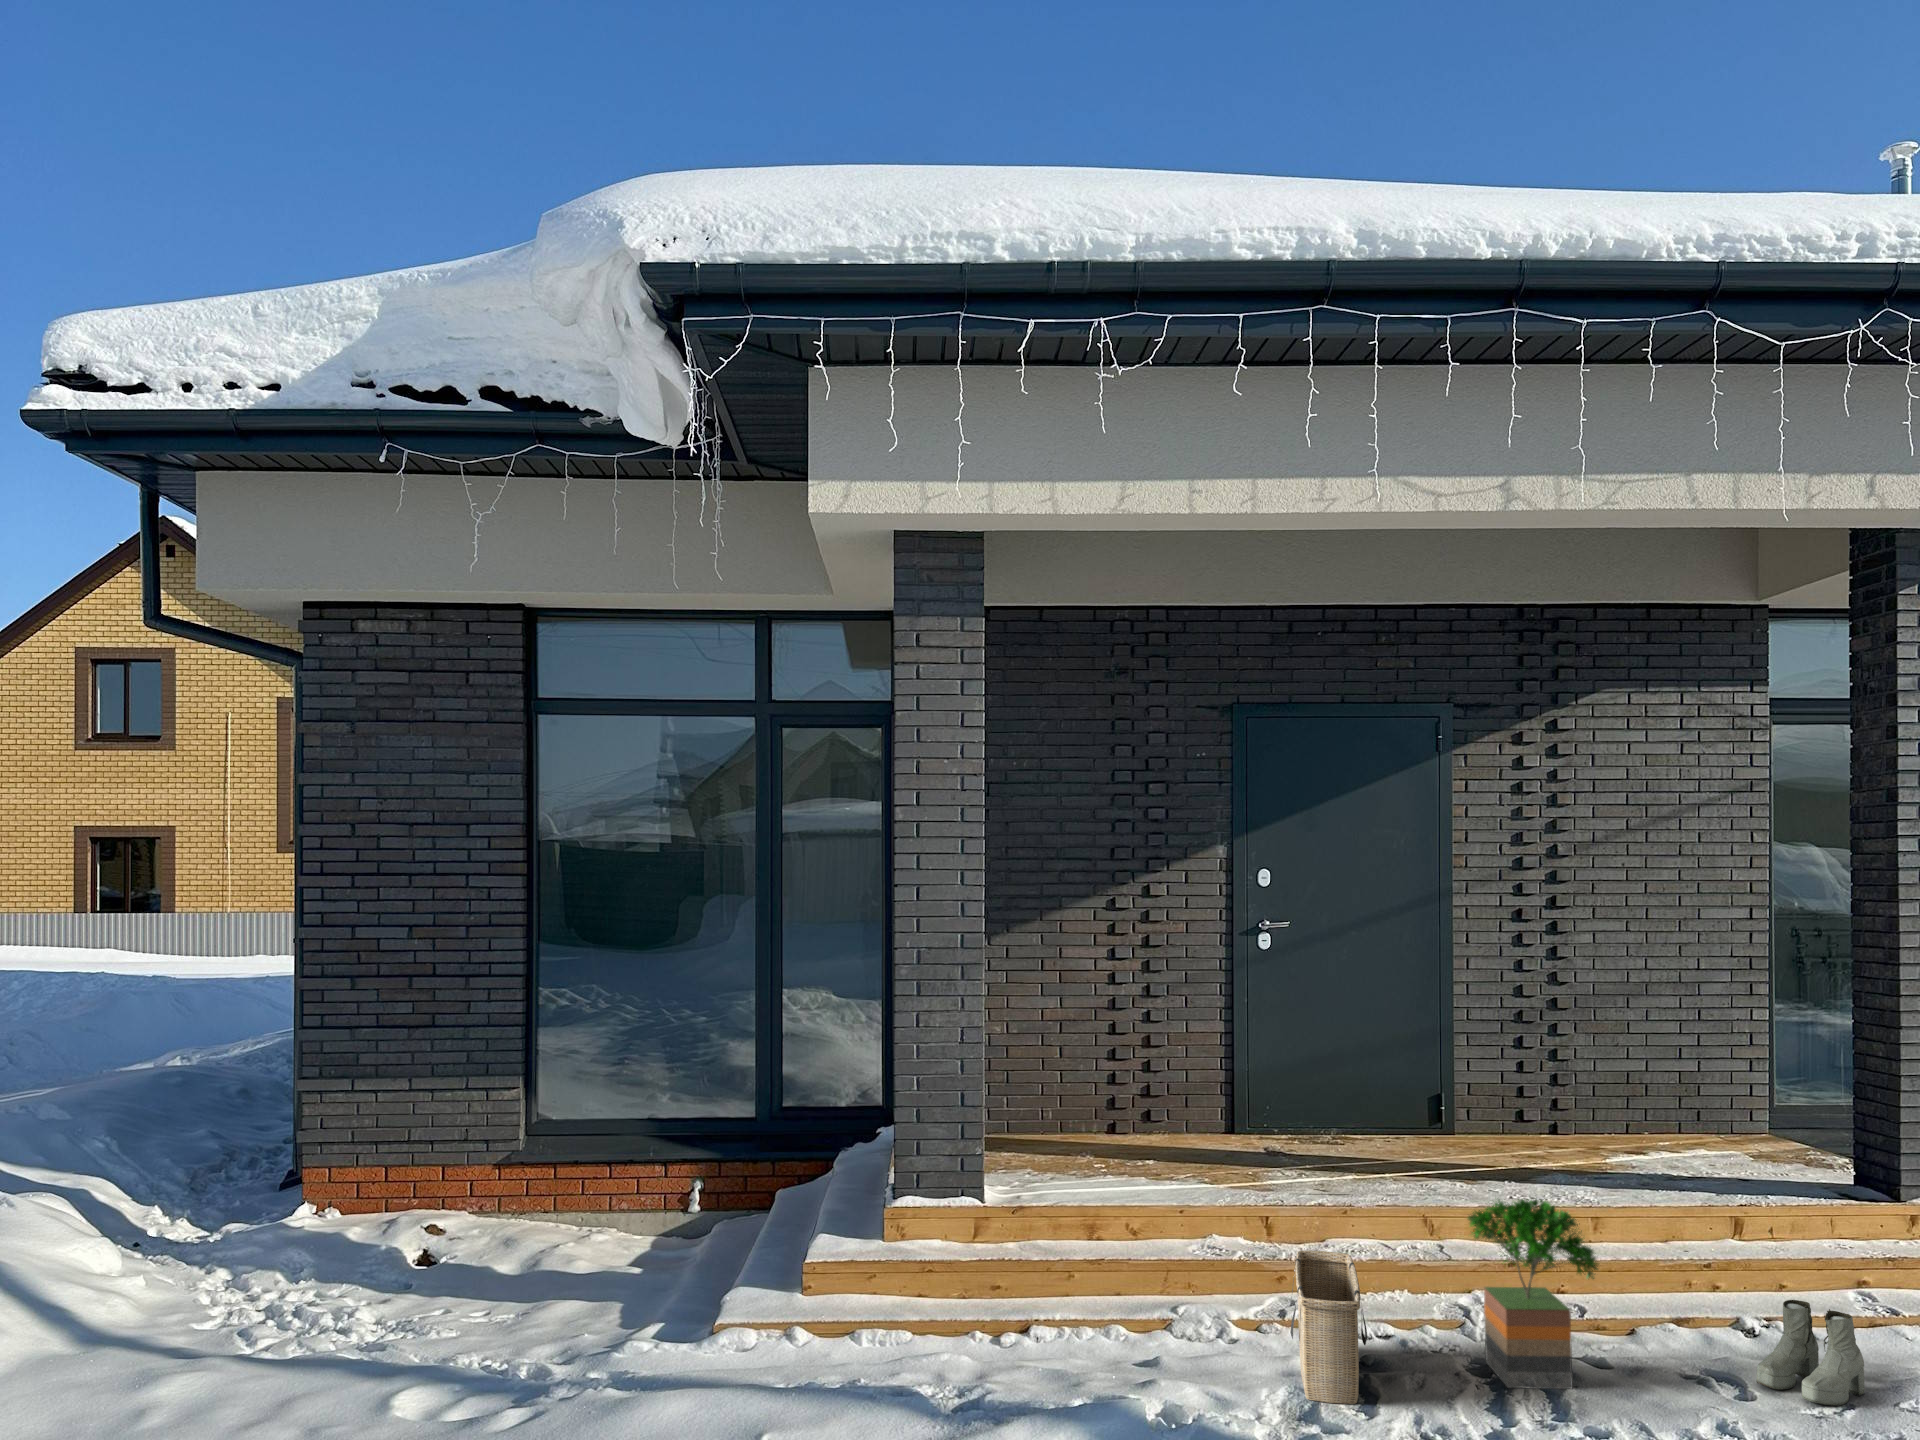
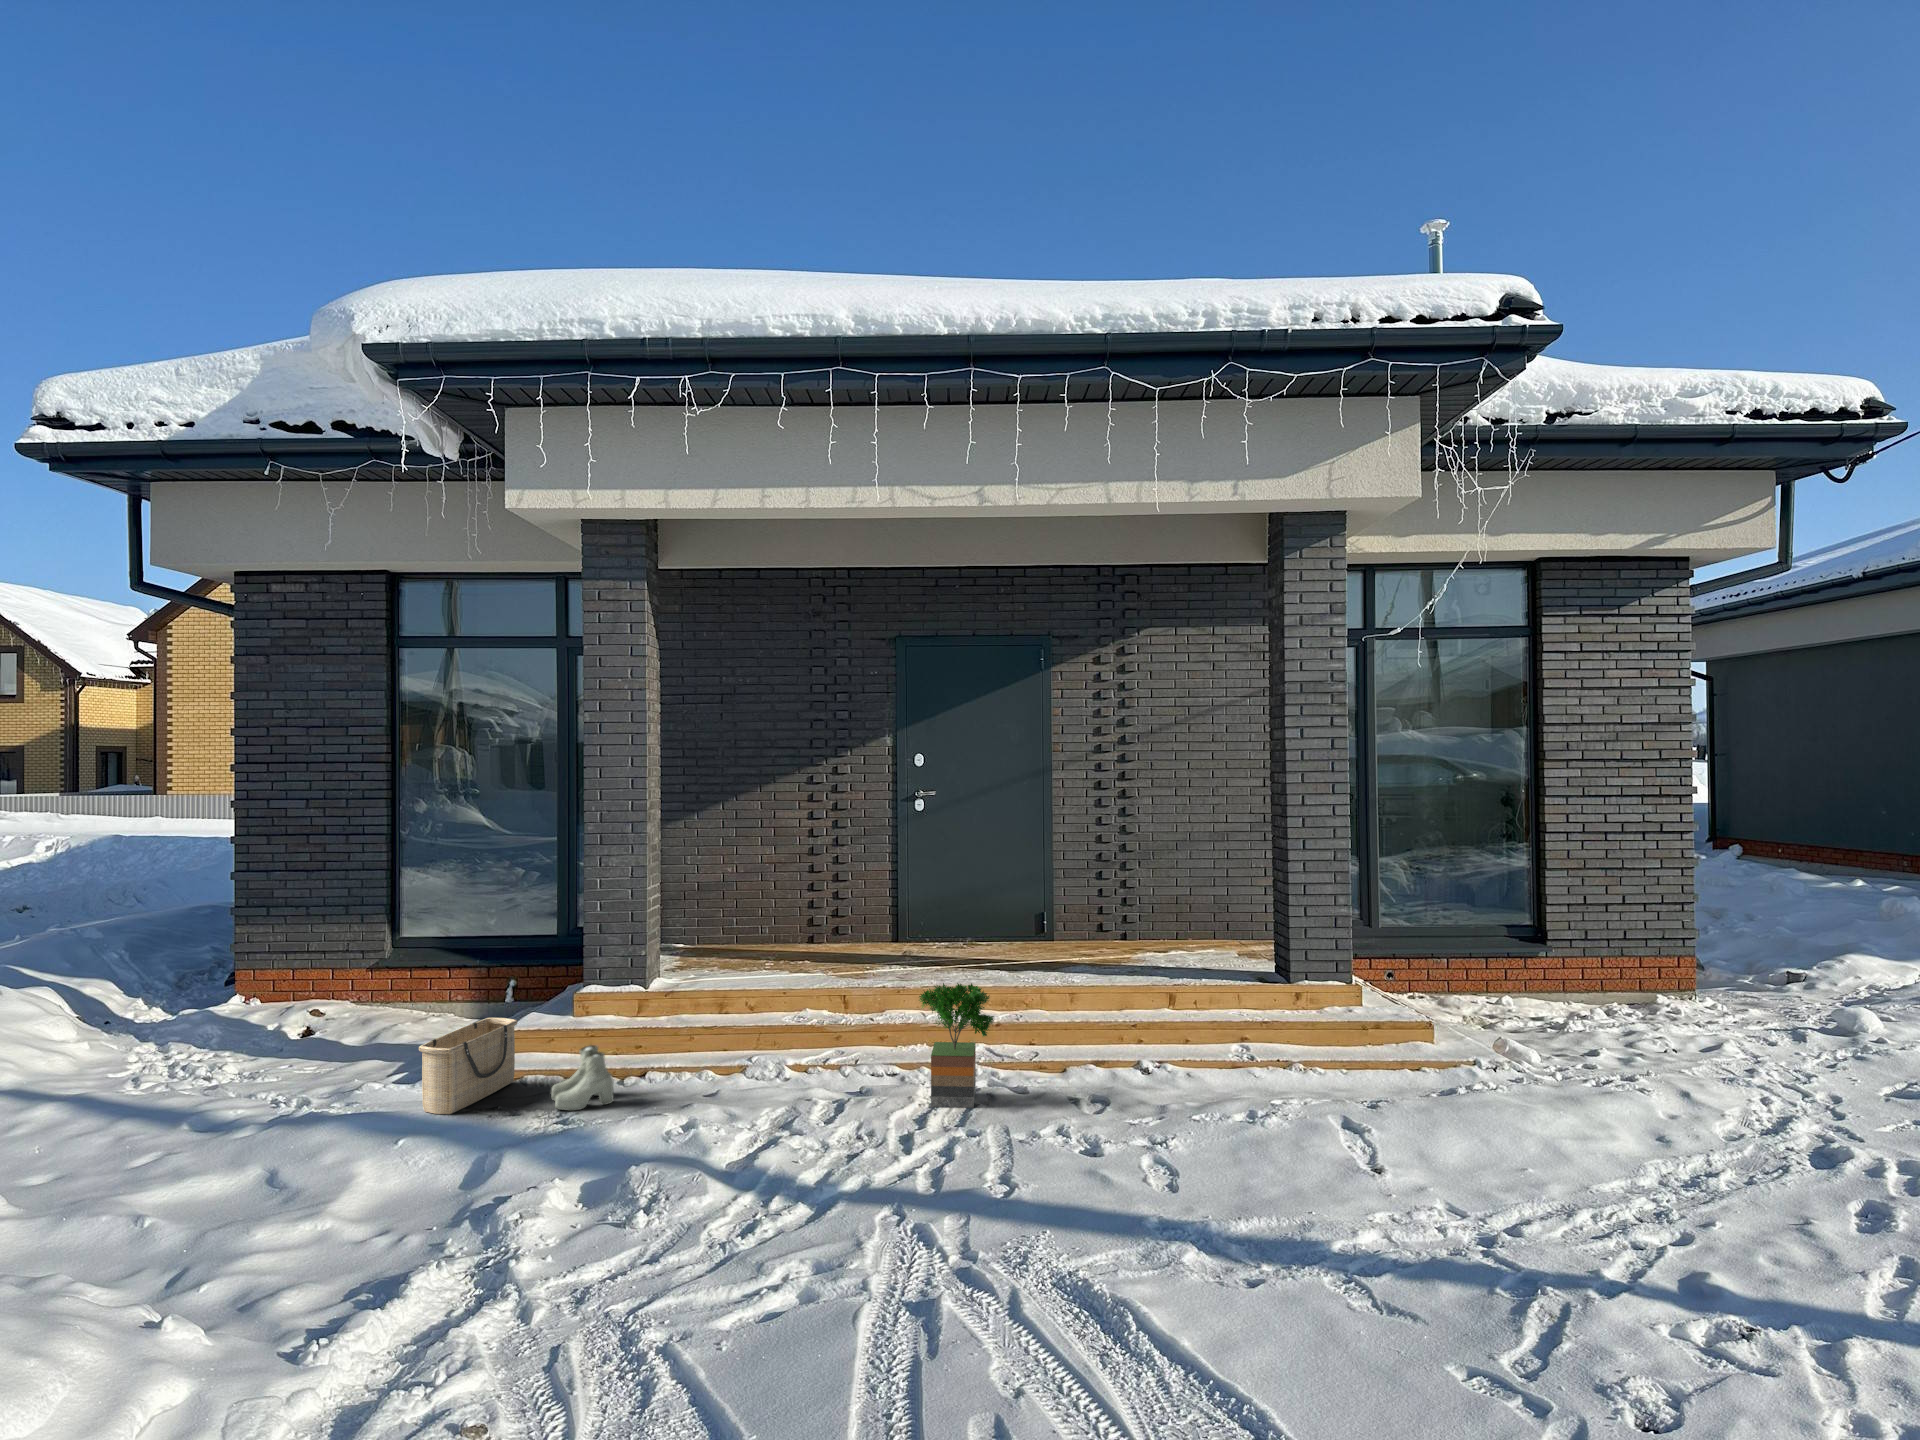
basket: present [1290,1251,1367,1404] -> present [419,1018,518,1114]
boots: present [1756,1300,1864,1406] -> present [551,1045,613,1111]

